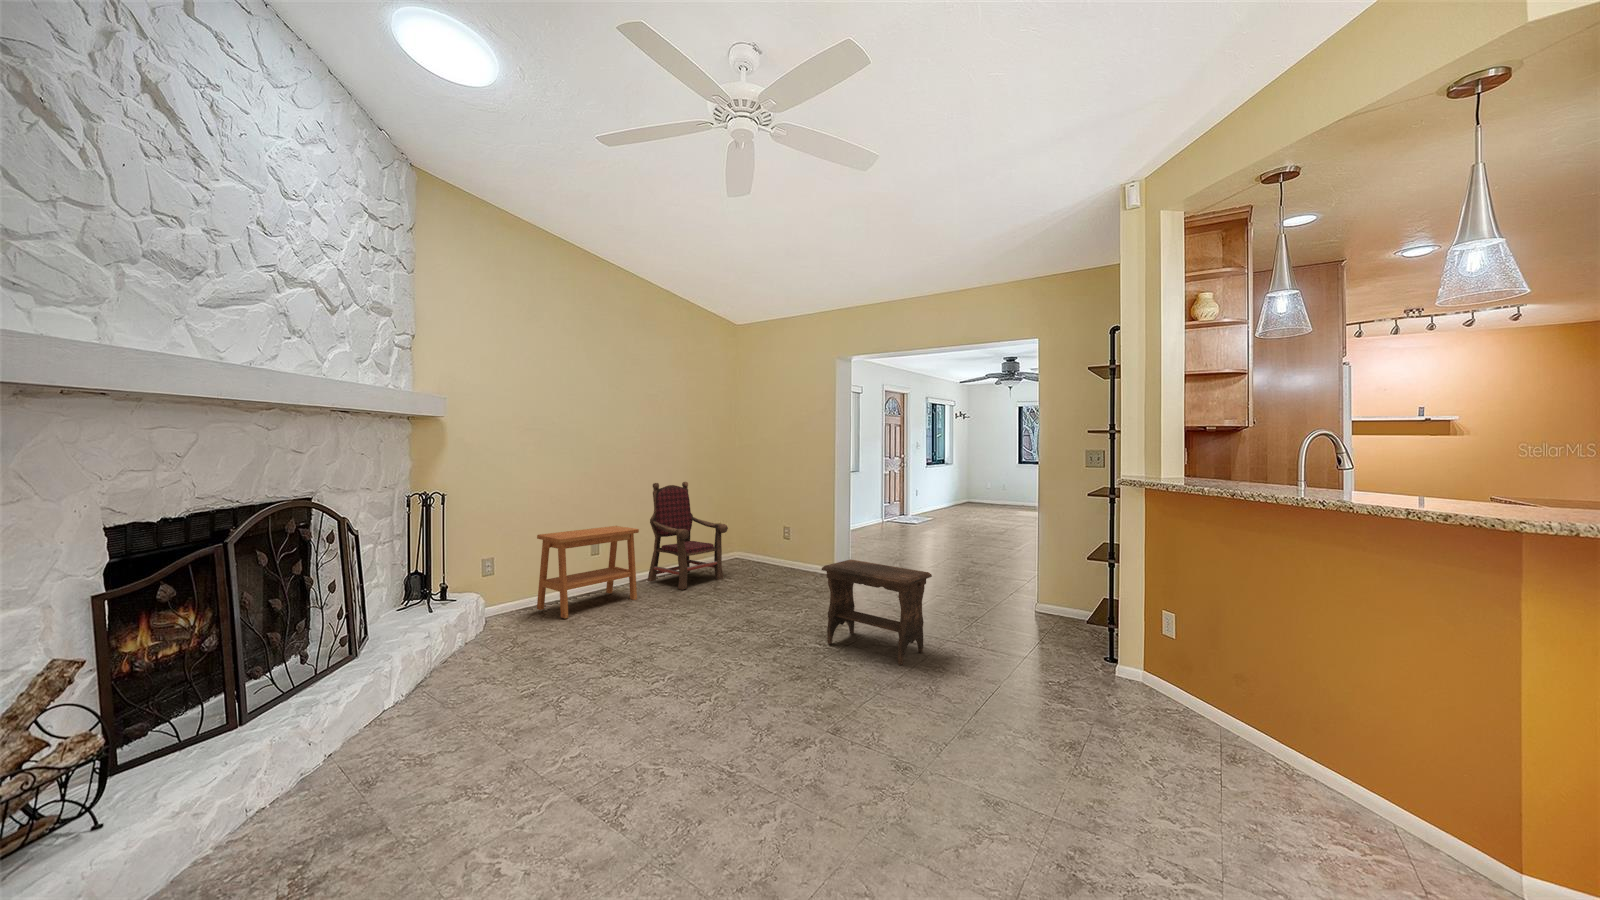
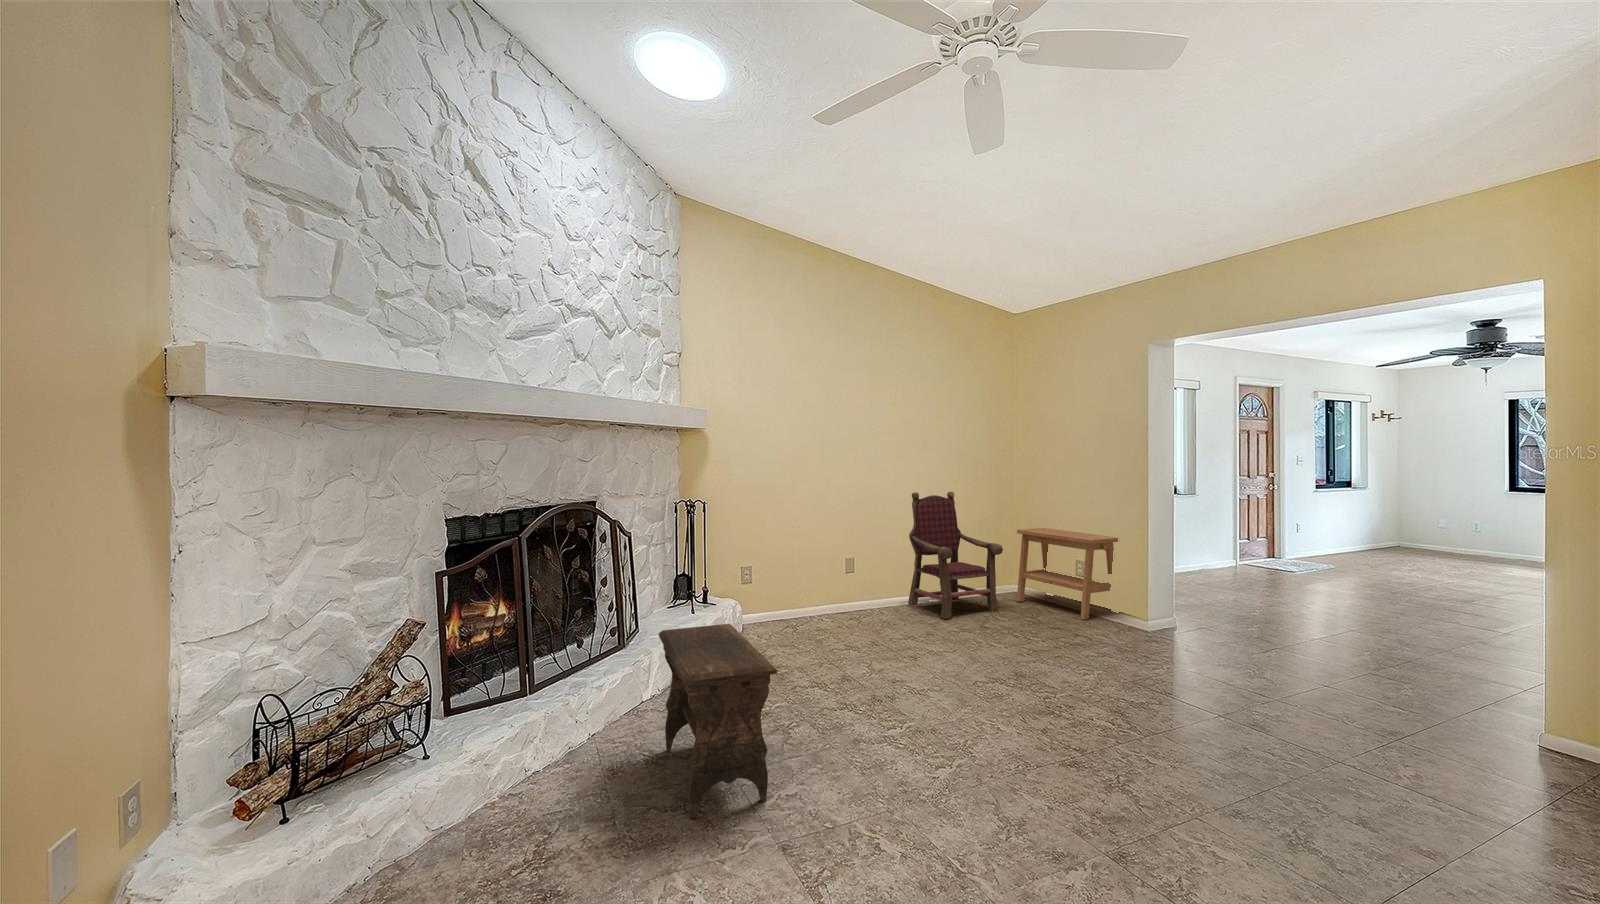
side table: present [537,526,639,618] -> present [1017,528,1119,620]
footstool: present [822,559,932,665] -> present [659,624,777,818]

